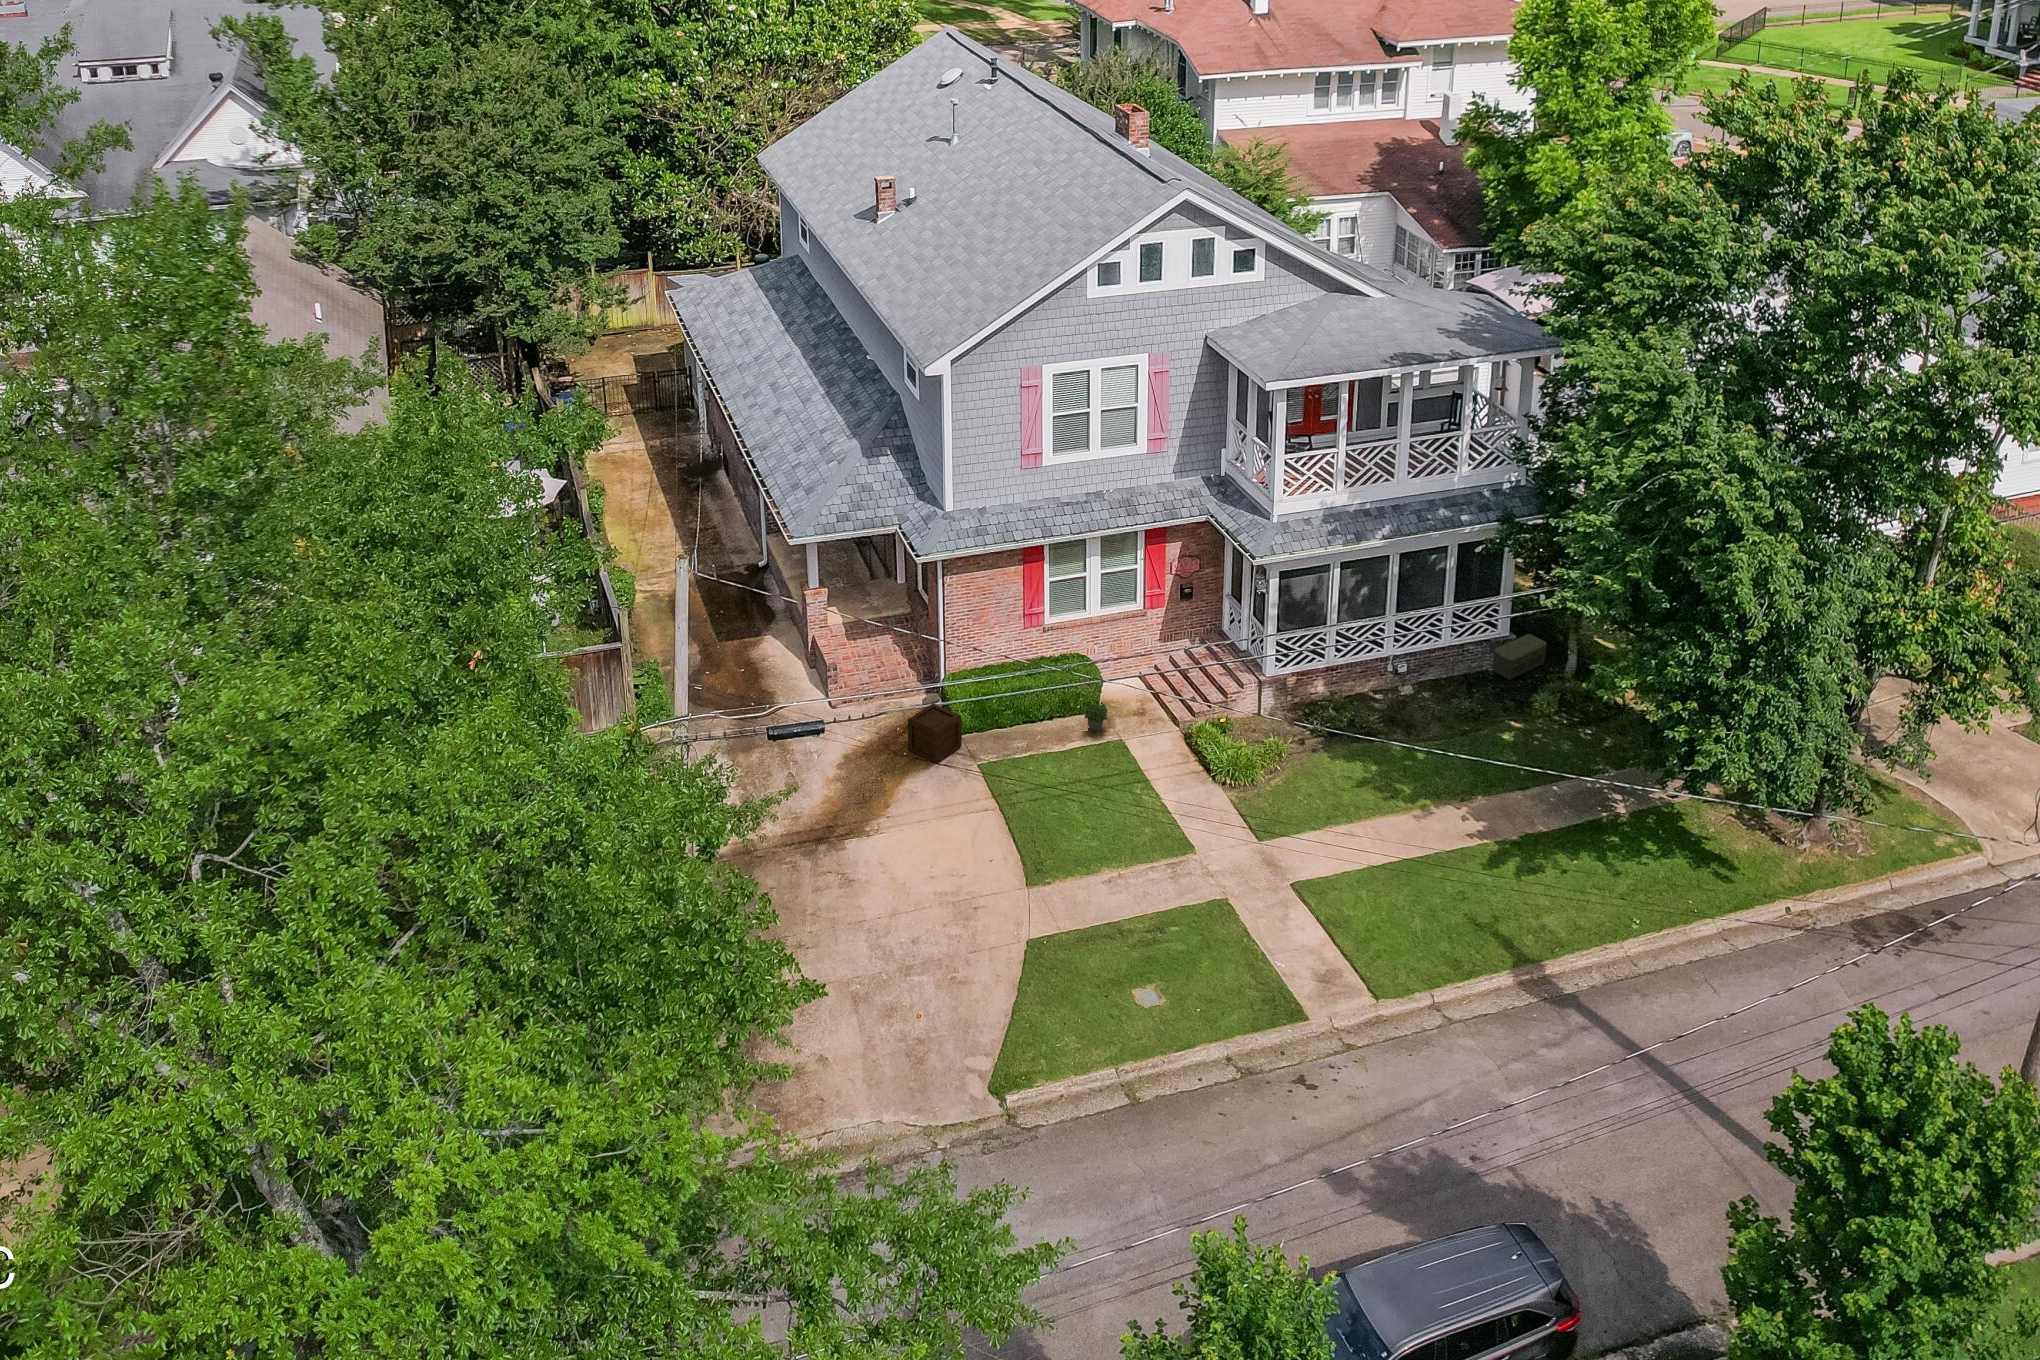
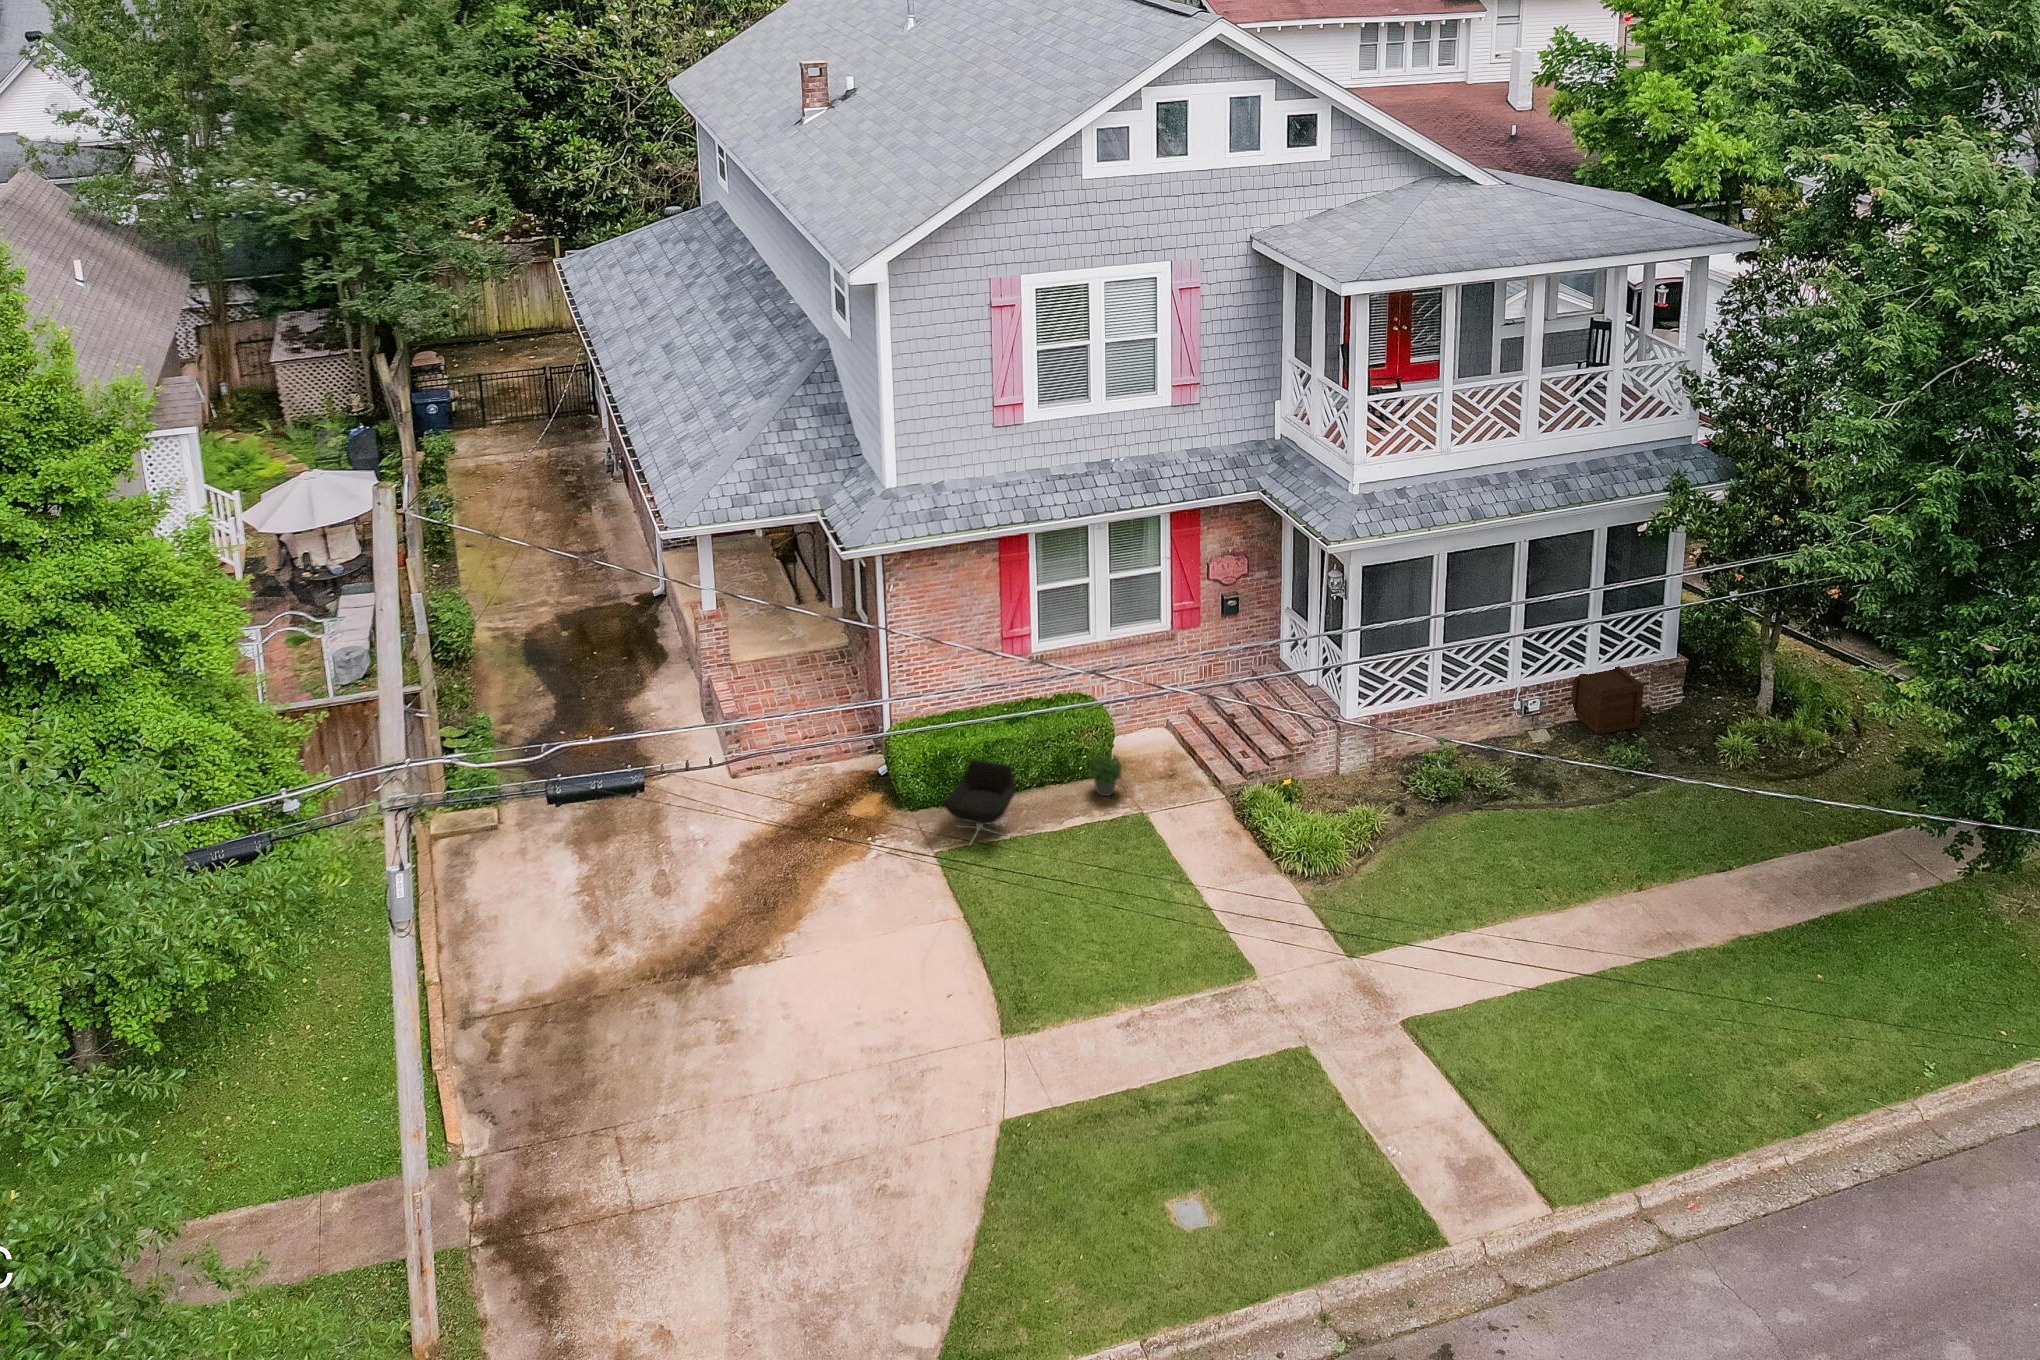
lounge chair: present [682,456,723,483] -> present [943,759,1016,846]
storage bench: present [1492,634,1546,680] -> none [1654,657,1727,719]
wooden crate: present [908,703,962,763] -> present [1571,666,1644,735]

